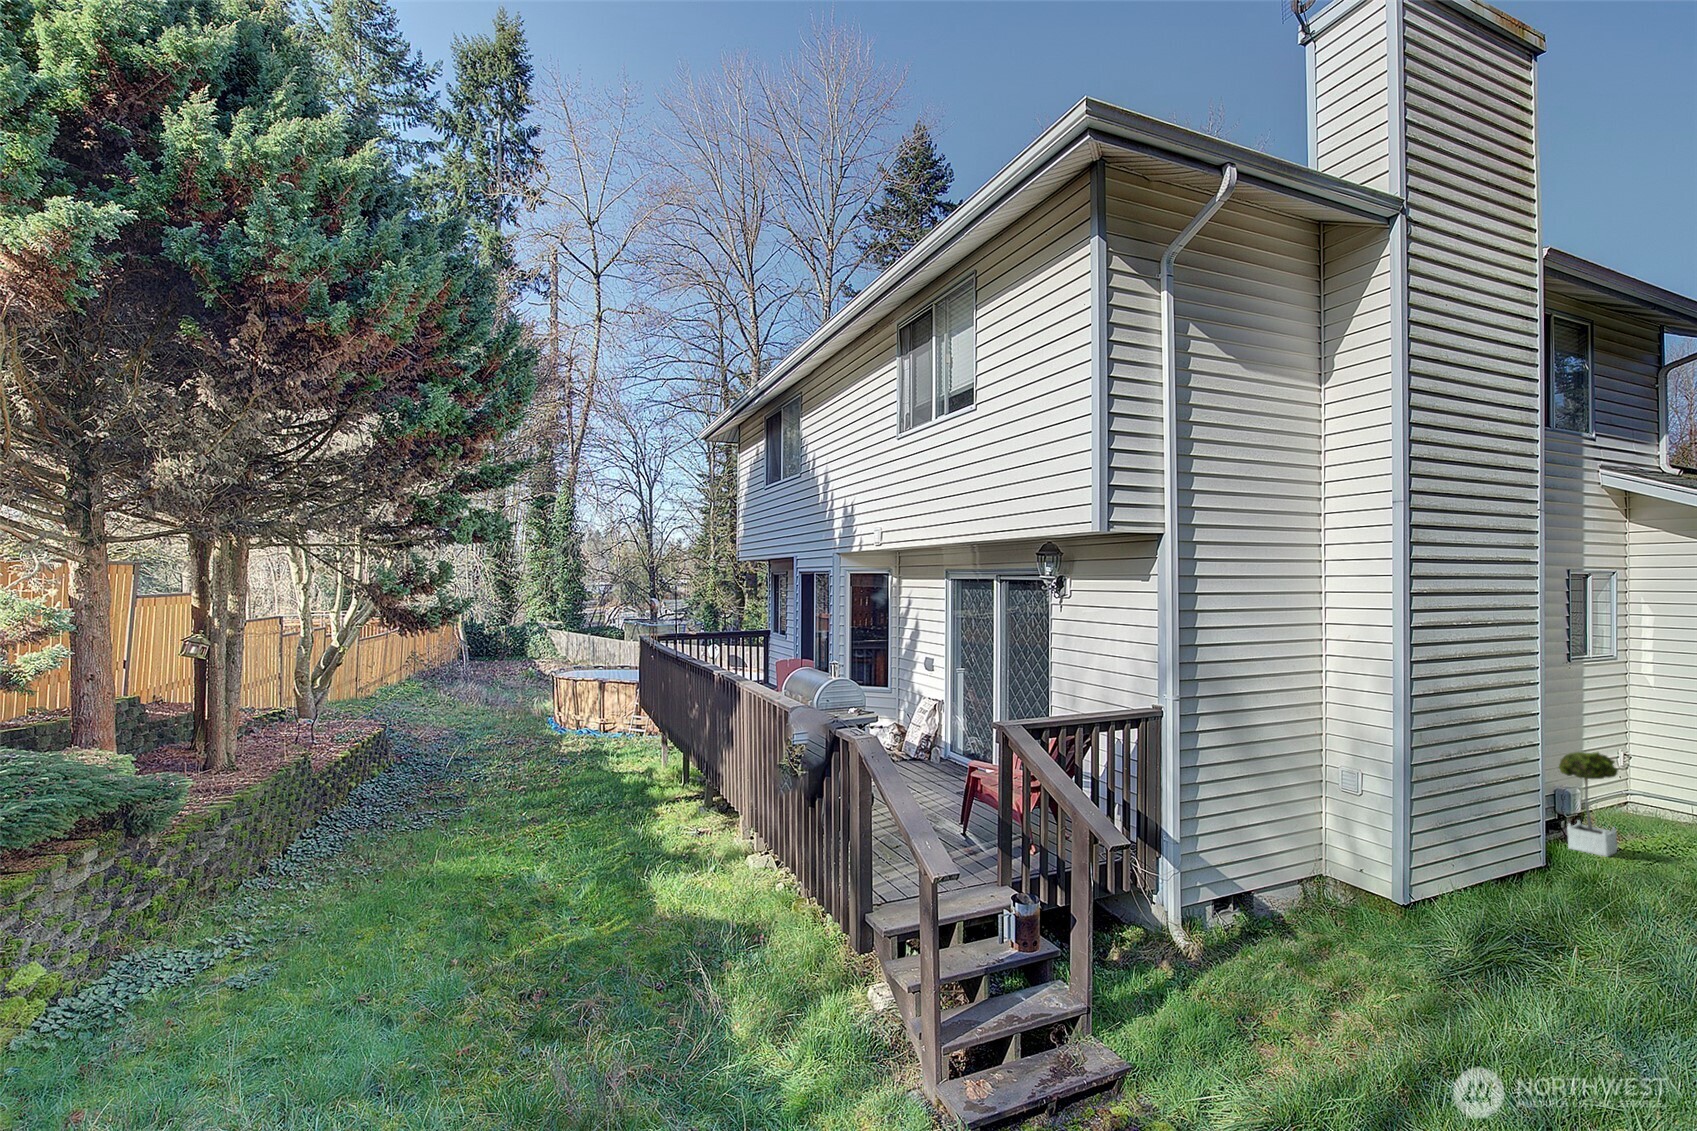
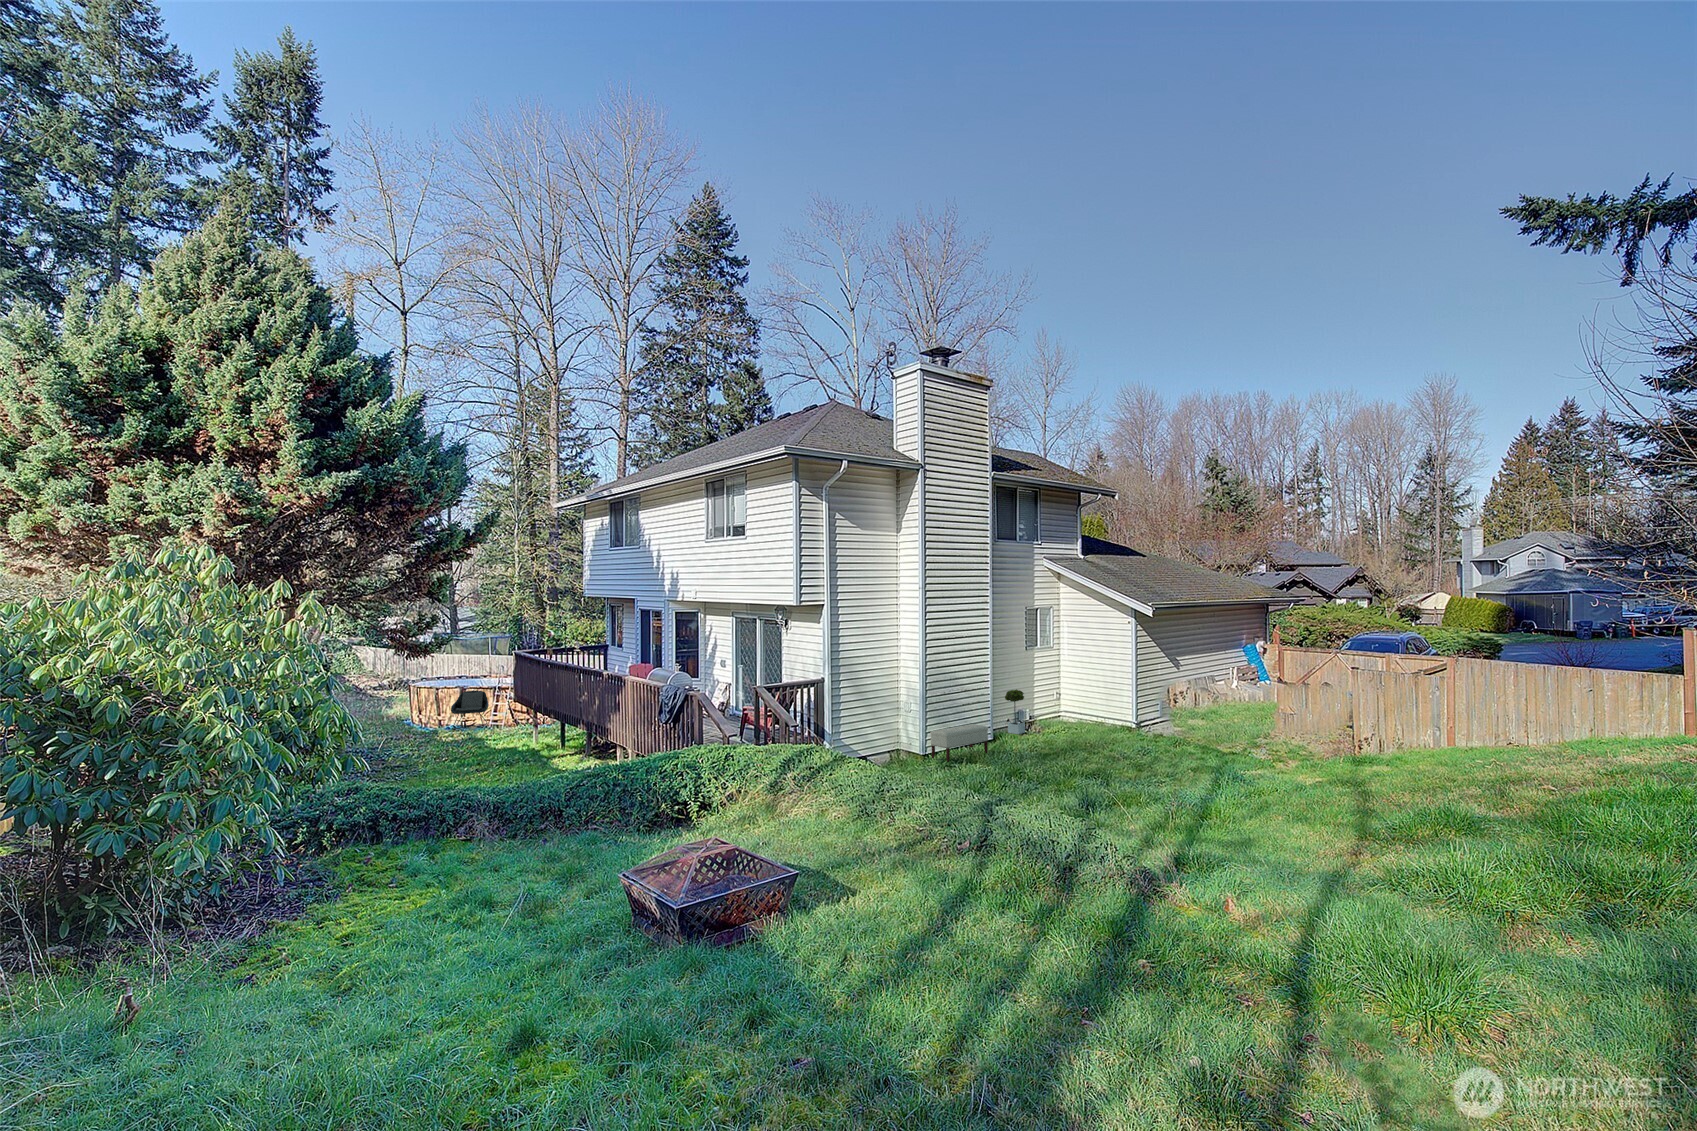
lounge chair: none [580,685,626,735] -> present [451,691,489,730]
bench: none [1426,833,1582,938] -> present [930,724,988,762]

